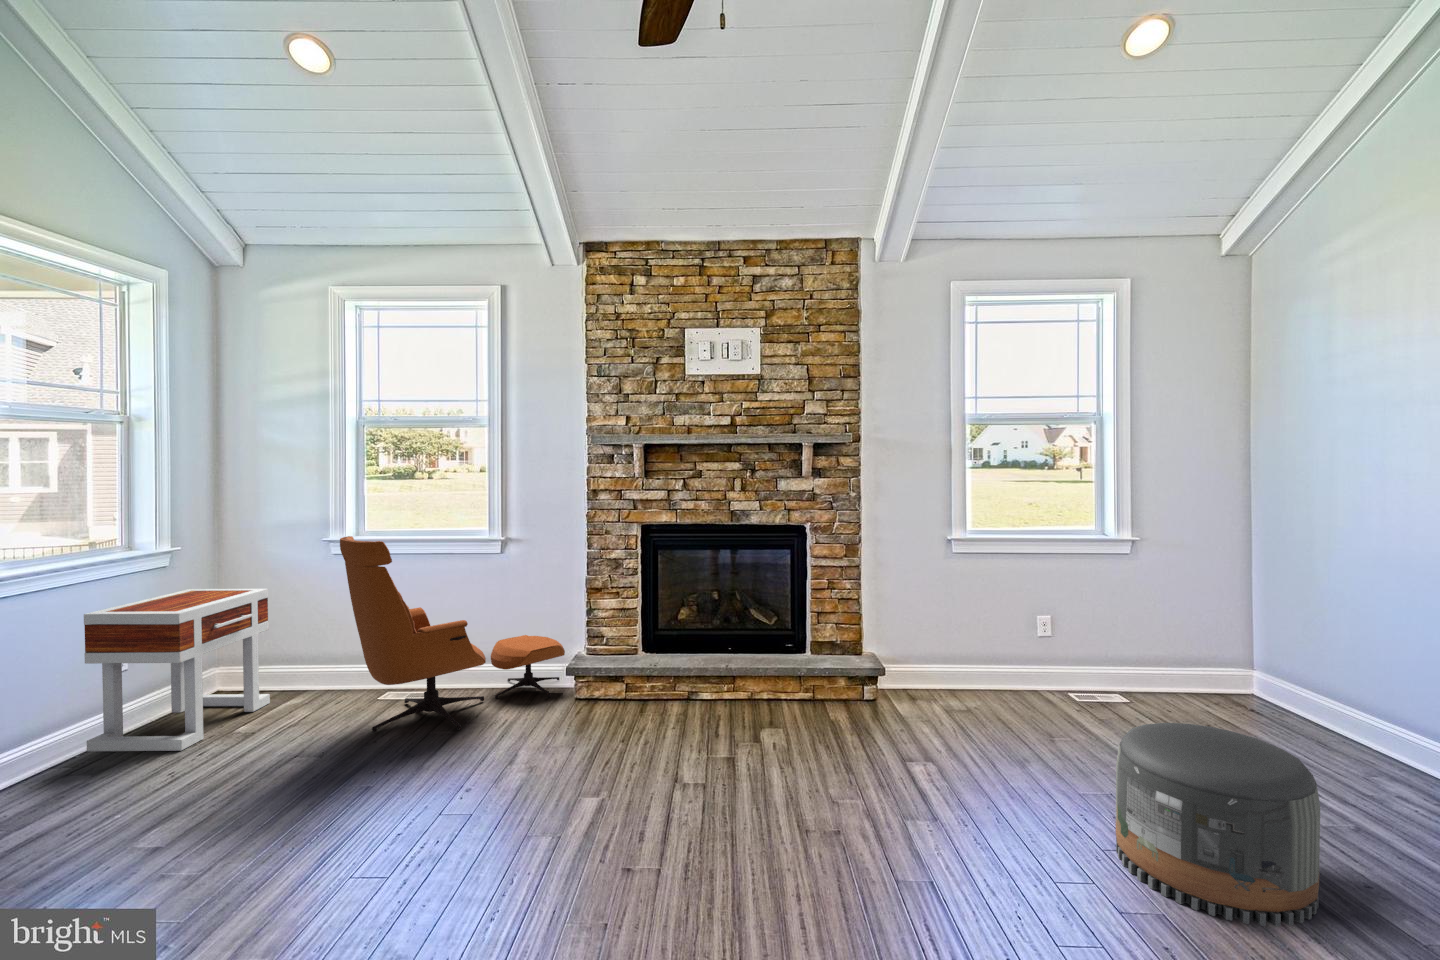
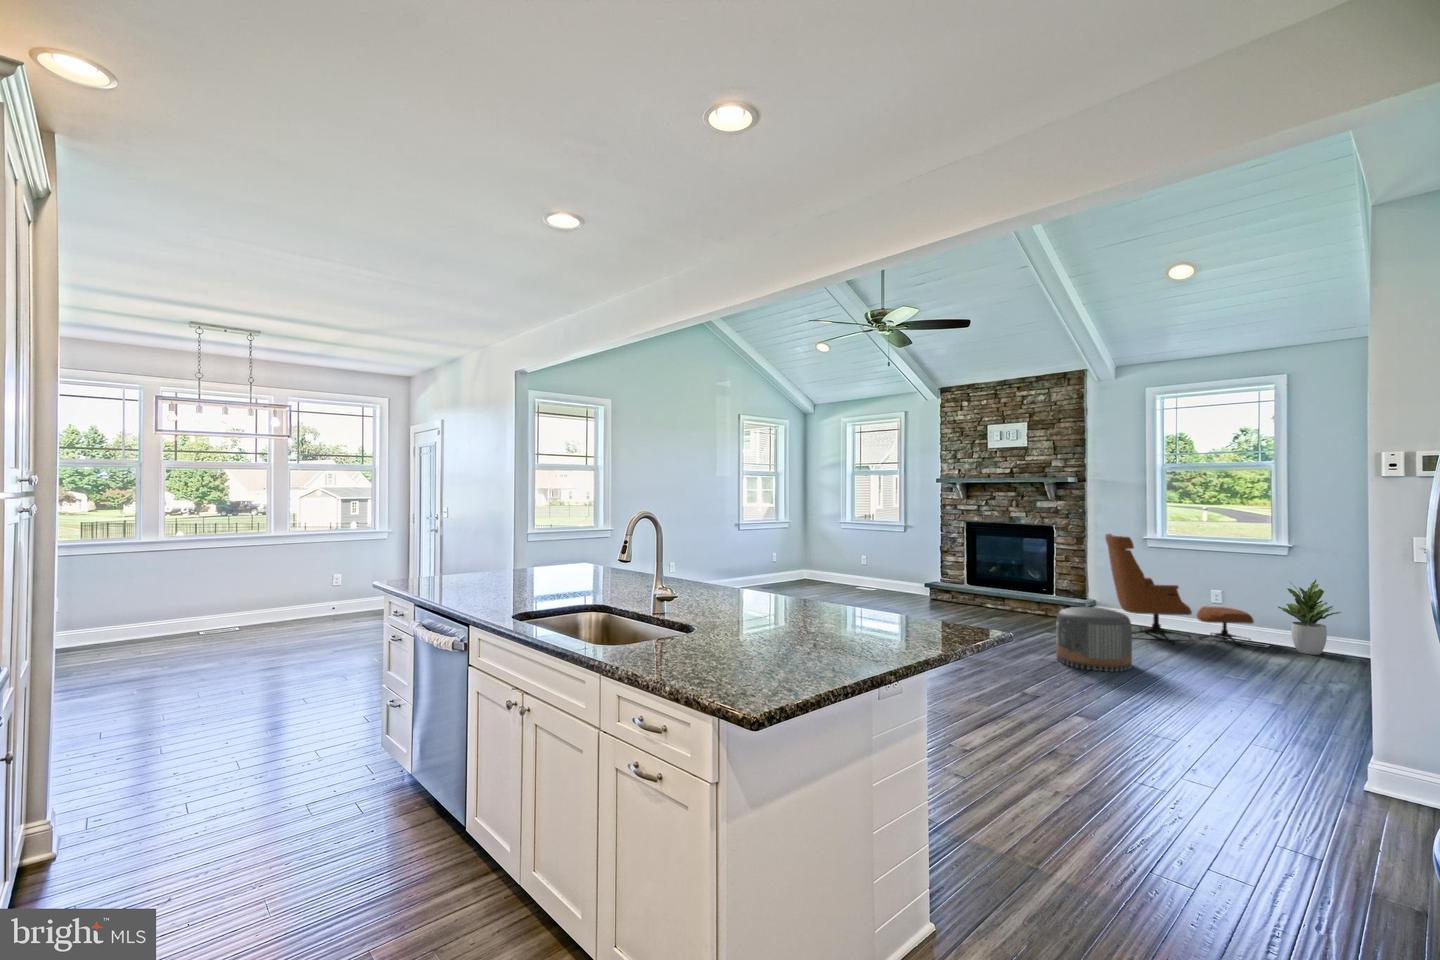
lounge chair: present [340,536,565,732] -> present [1105,534,1254,645]
potted plant: none [1153,584,1238,700] -> present [1278,579,1341,655]
side table: present [84,589,270,751] -> none [765,538,817,589]

